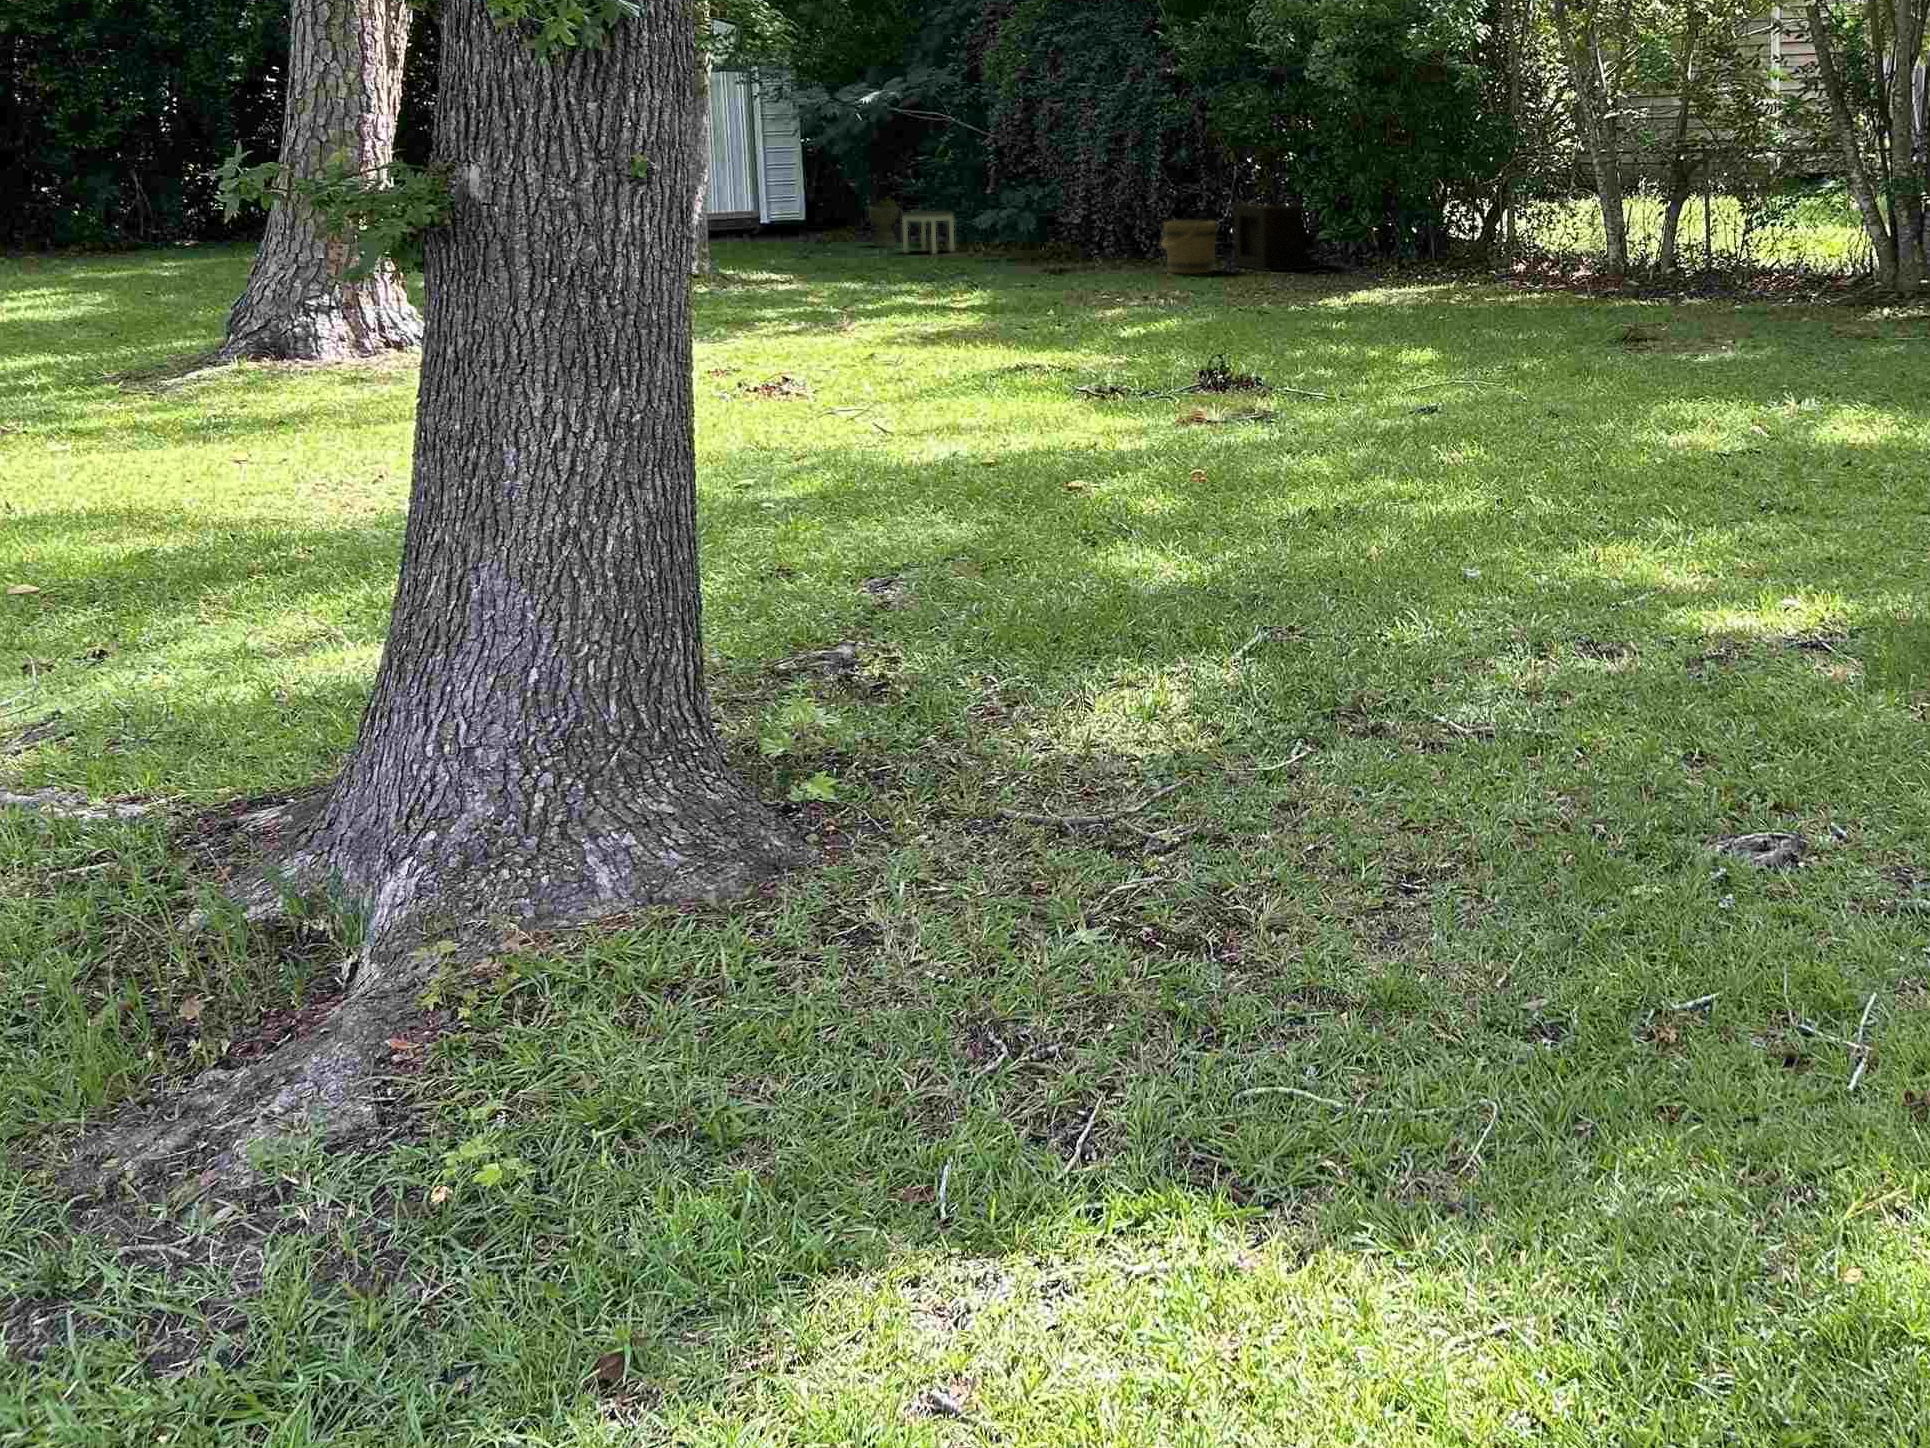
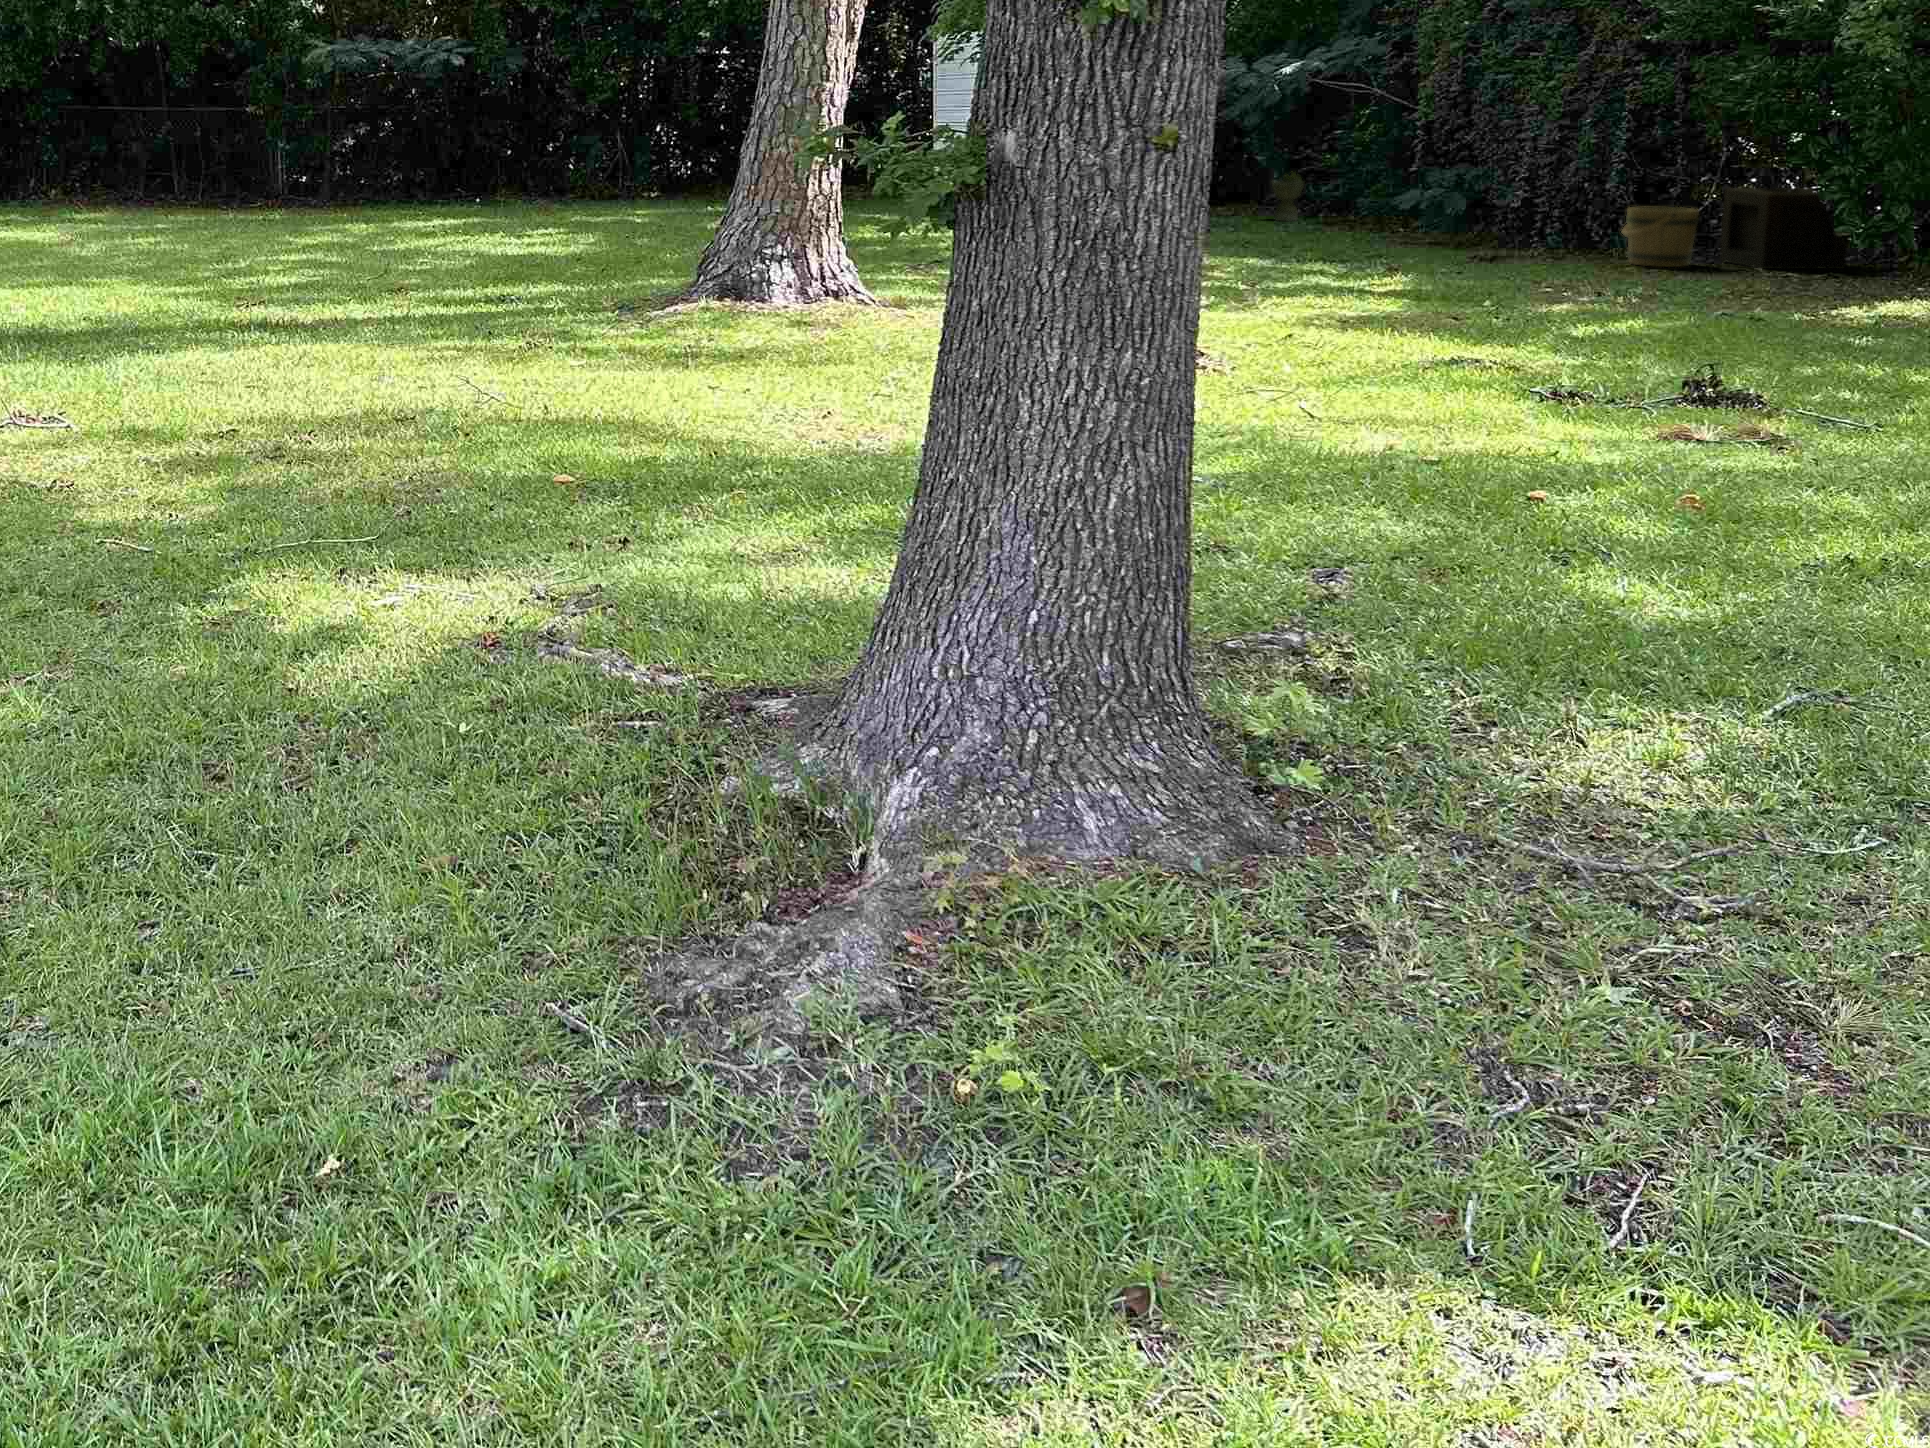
round table: present [902,211,954,253] -> none [1307,187,1366,231]

